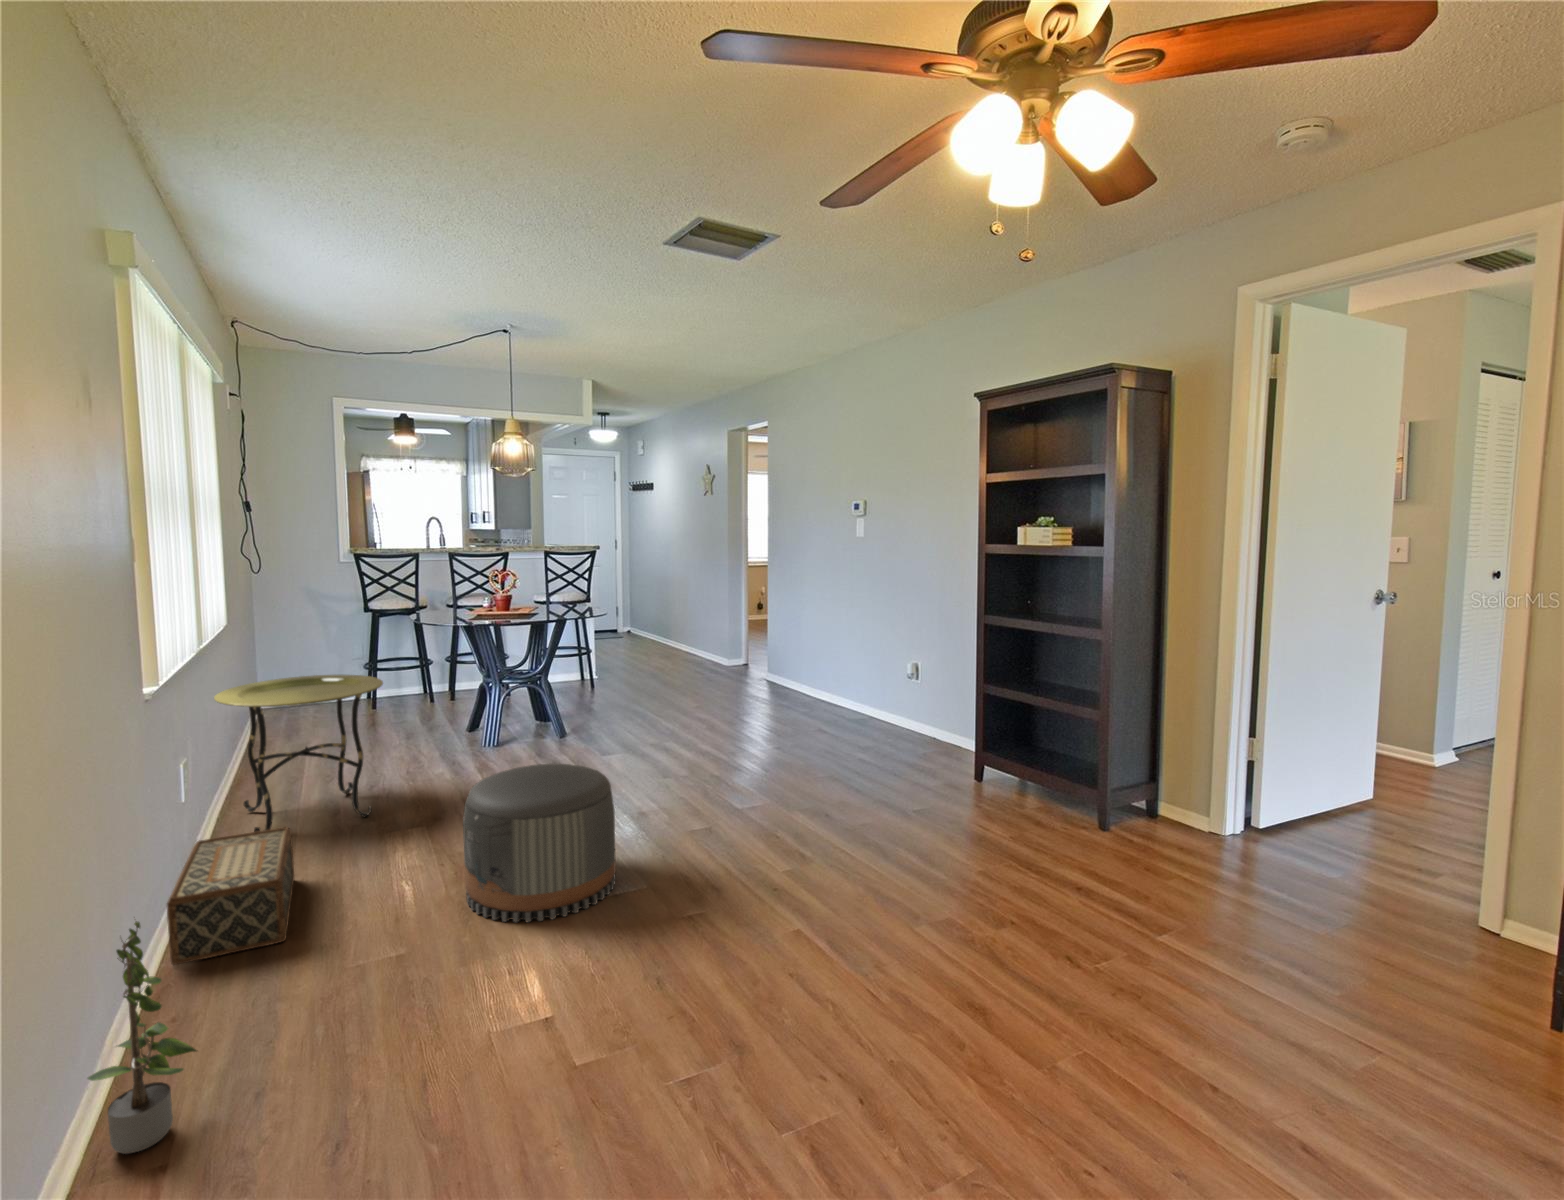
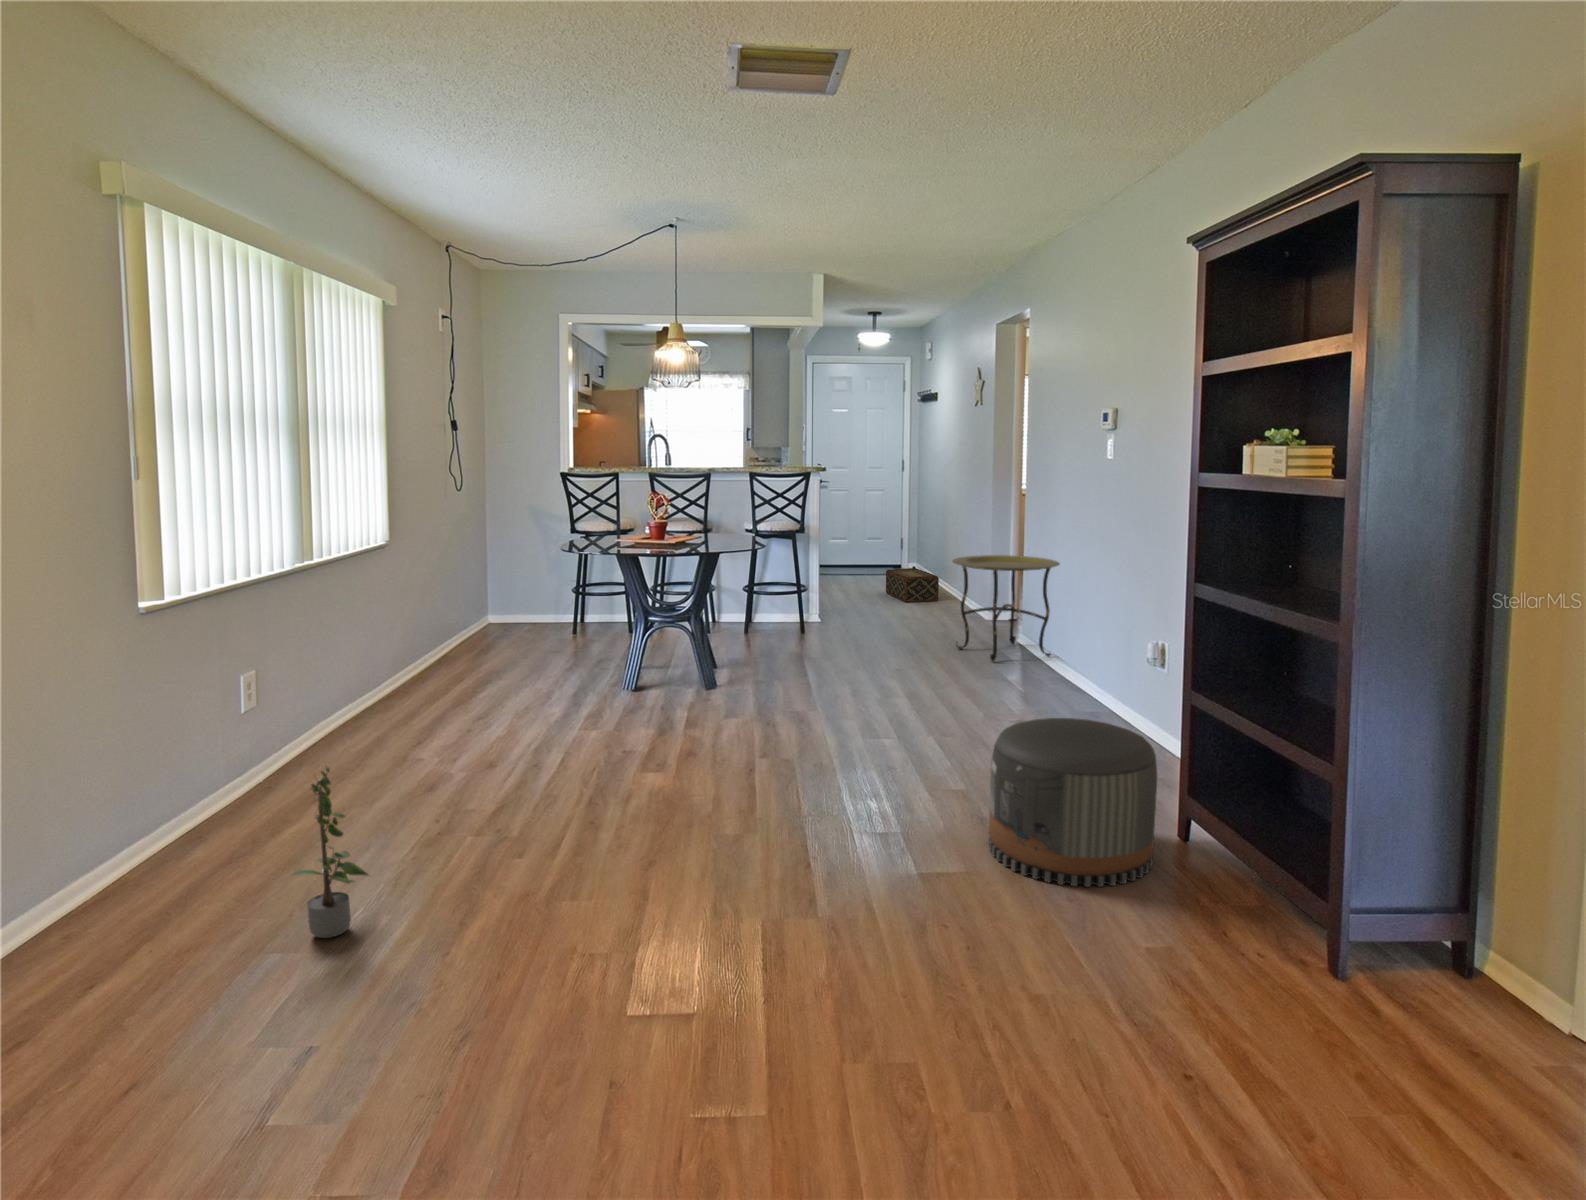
side table: present [214,675,383,832] -> present [953,555,1060,662]
pouf: present [463,764,616,922] -> present [989,718,1157,887]
woven basket: present [167,827,294,965] -> present [886,569,939,602]

